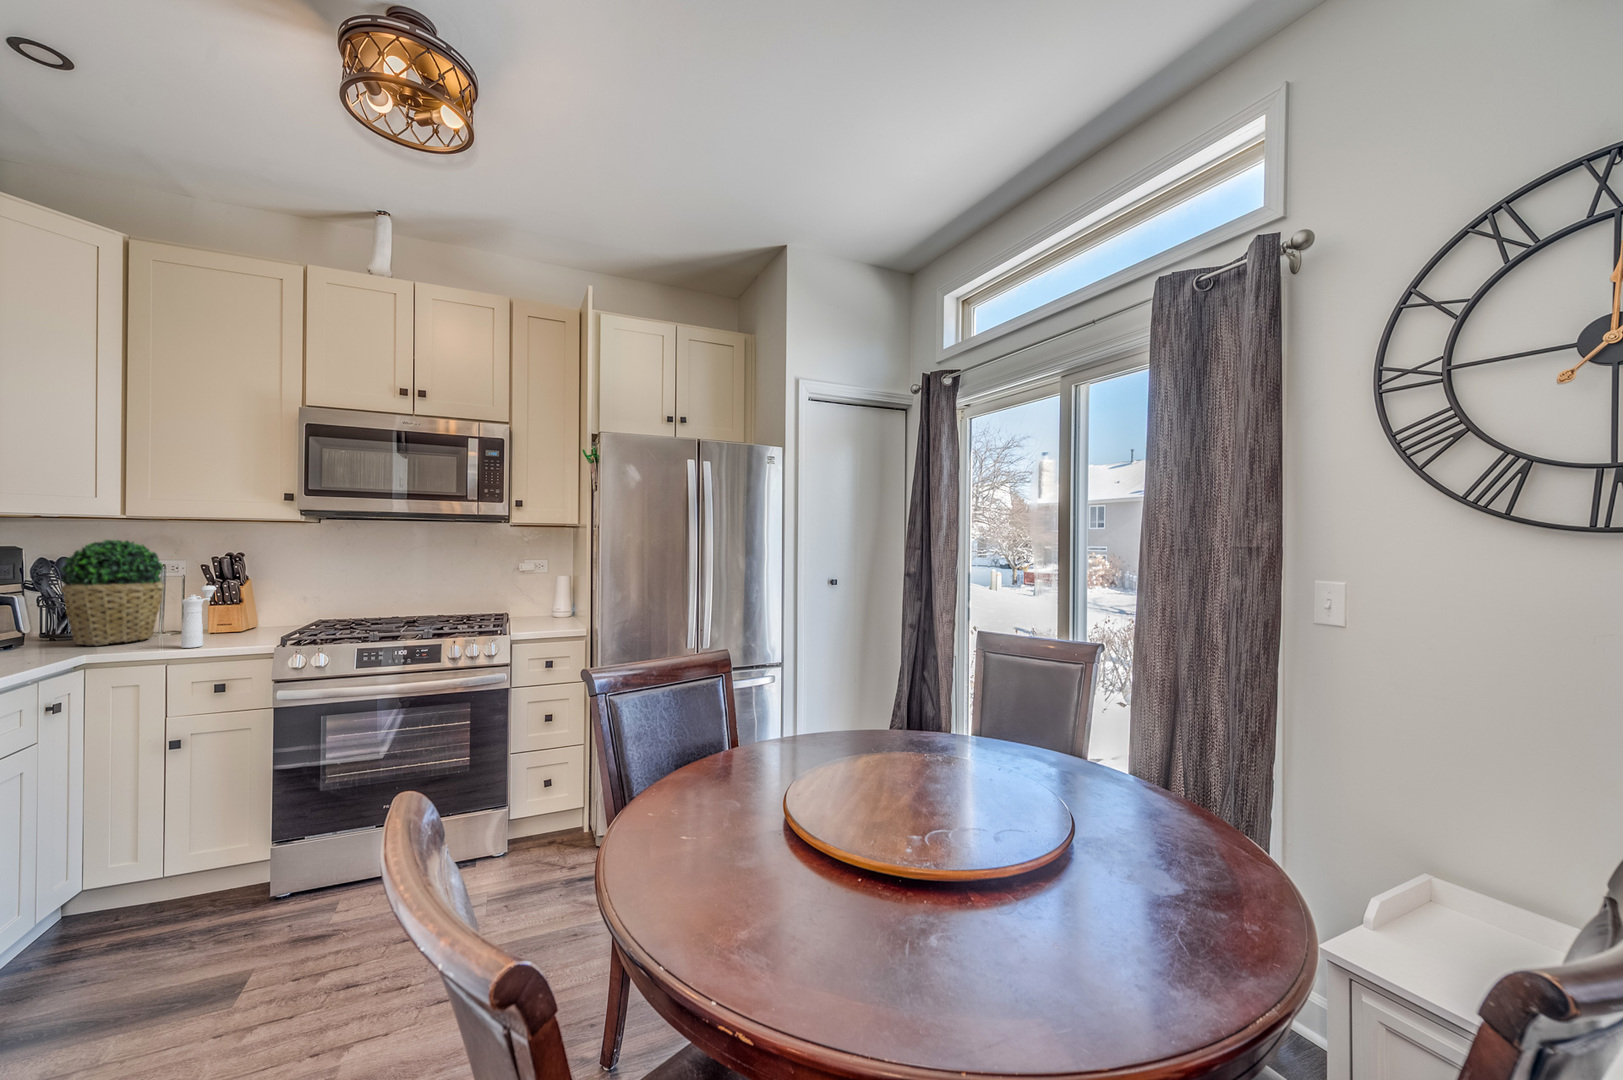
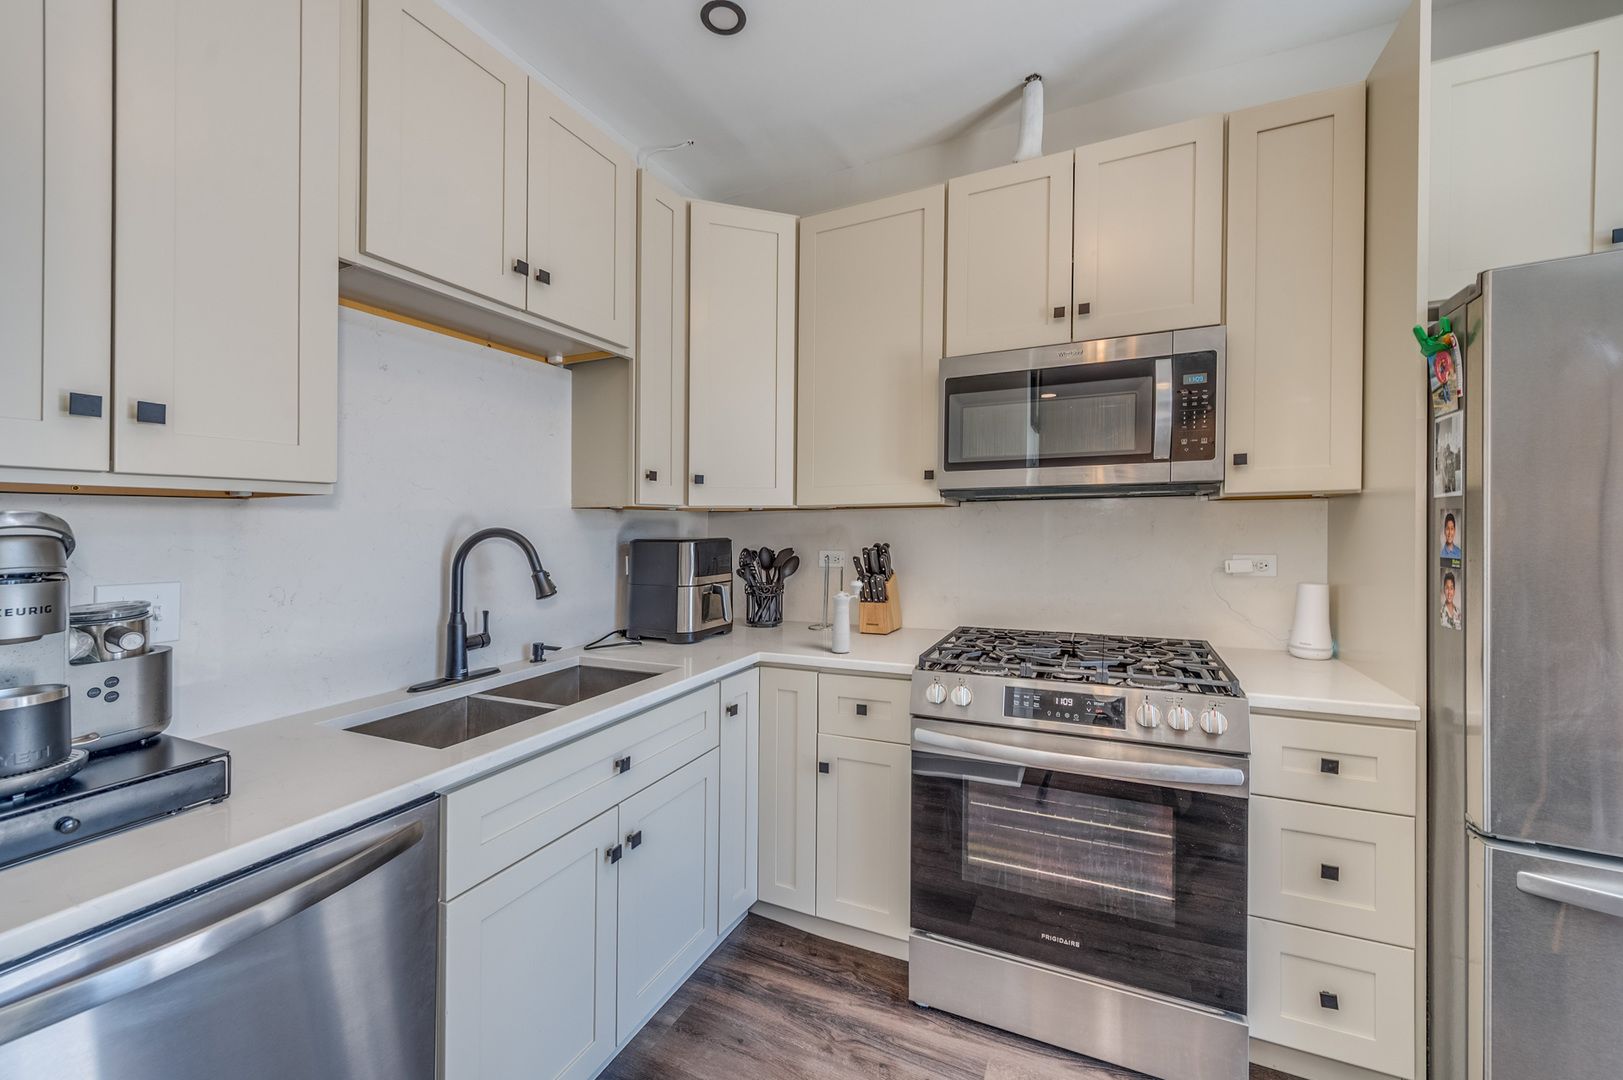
potted plant: present [61,540,164,645] -> none [754,529,826,637]

